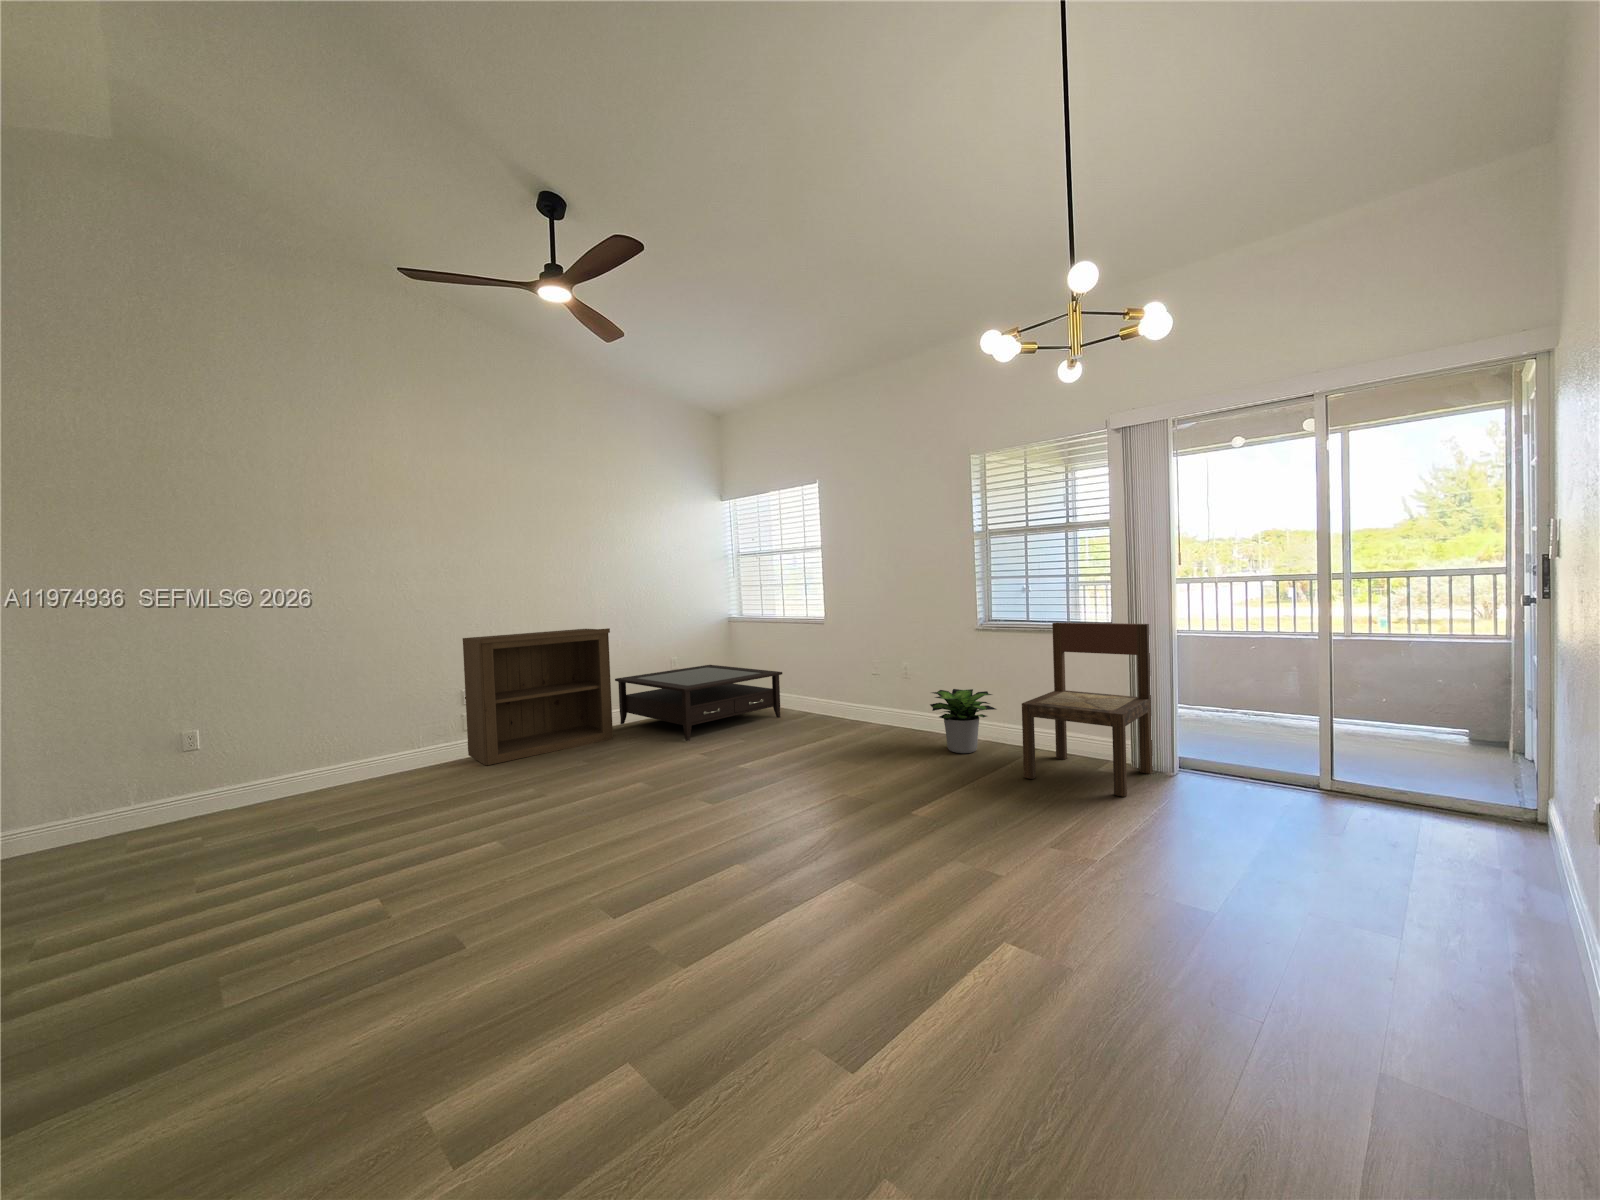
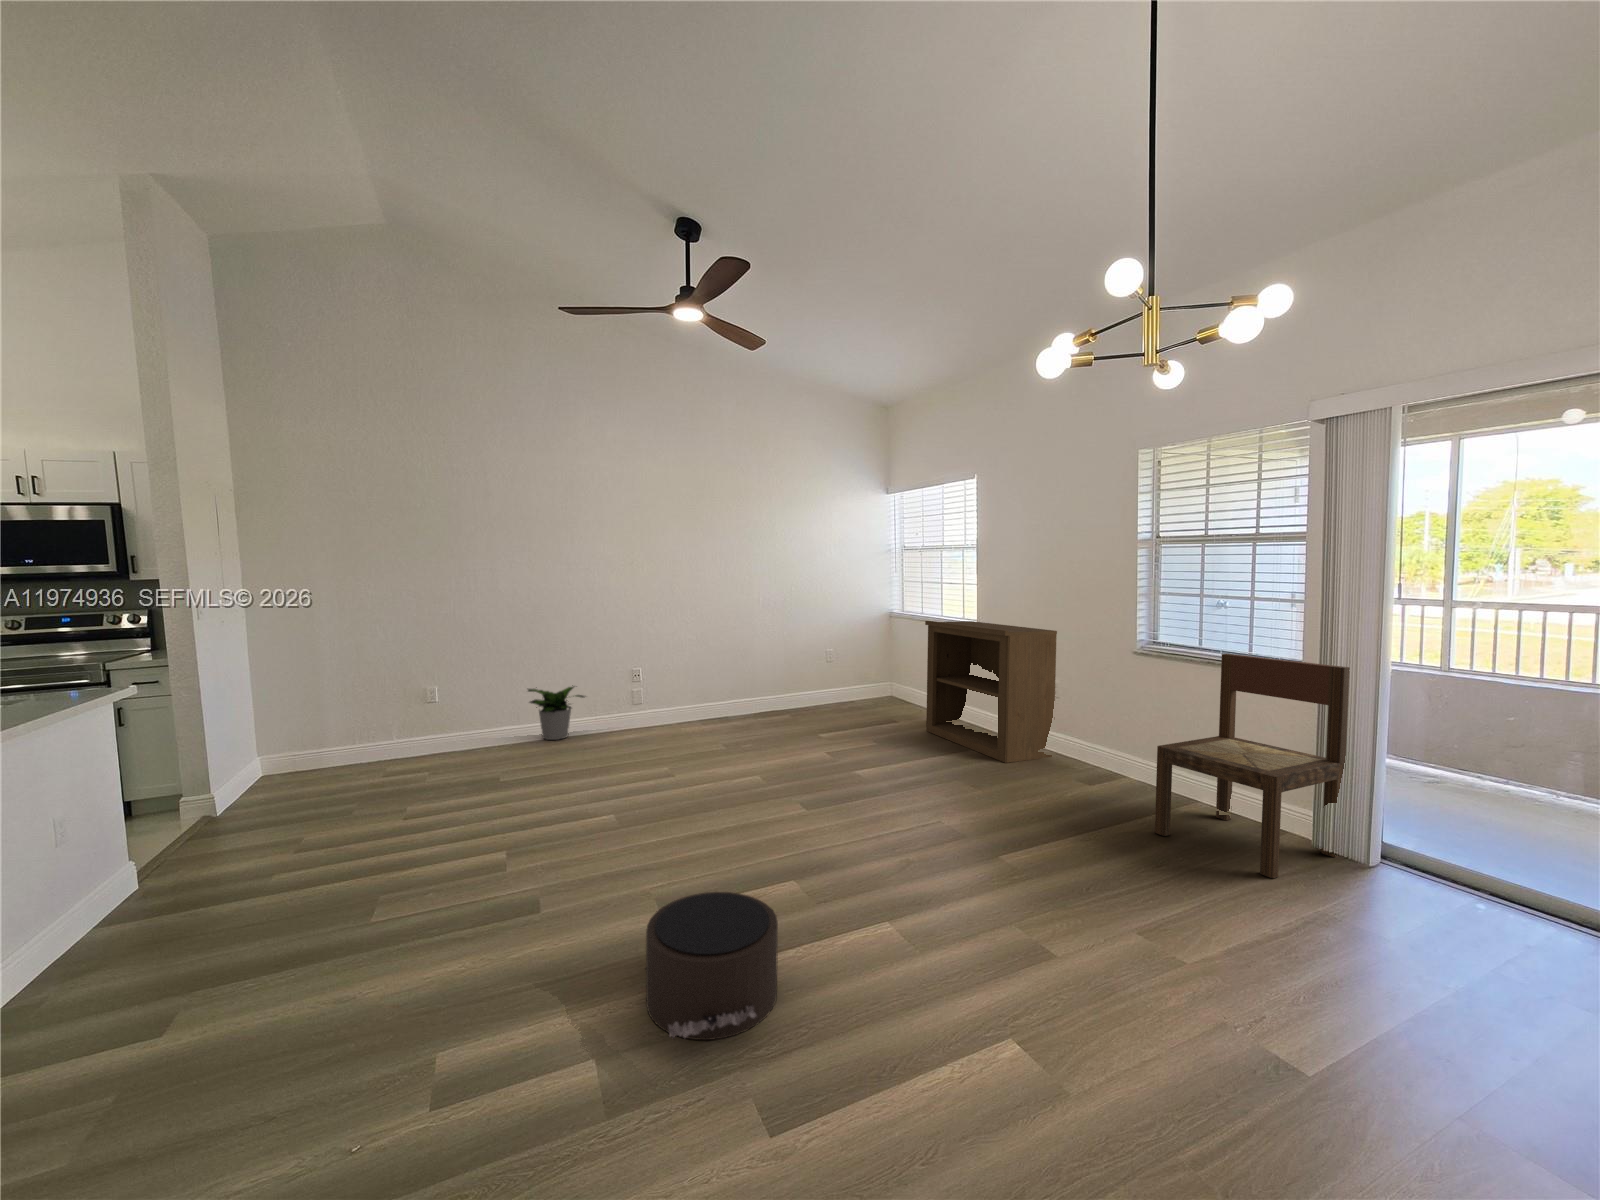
bookshelf: present [463,628,613,765] -> present [925,621,1057,763]
coffee table: present [615,665,782,741] -> none [766,662,928,736]
potted plant: present [930,689,996,753] -> present [528,685,584,740]
pouf: none [651,901,821,1076] -> present [646,892,778,1040]

